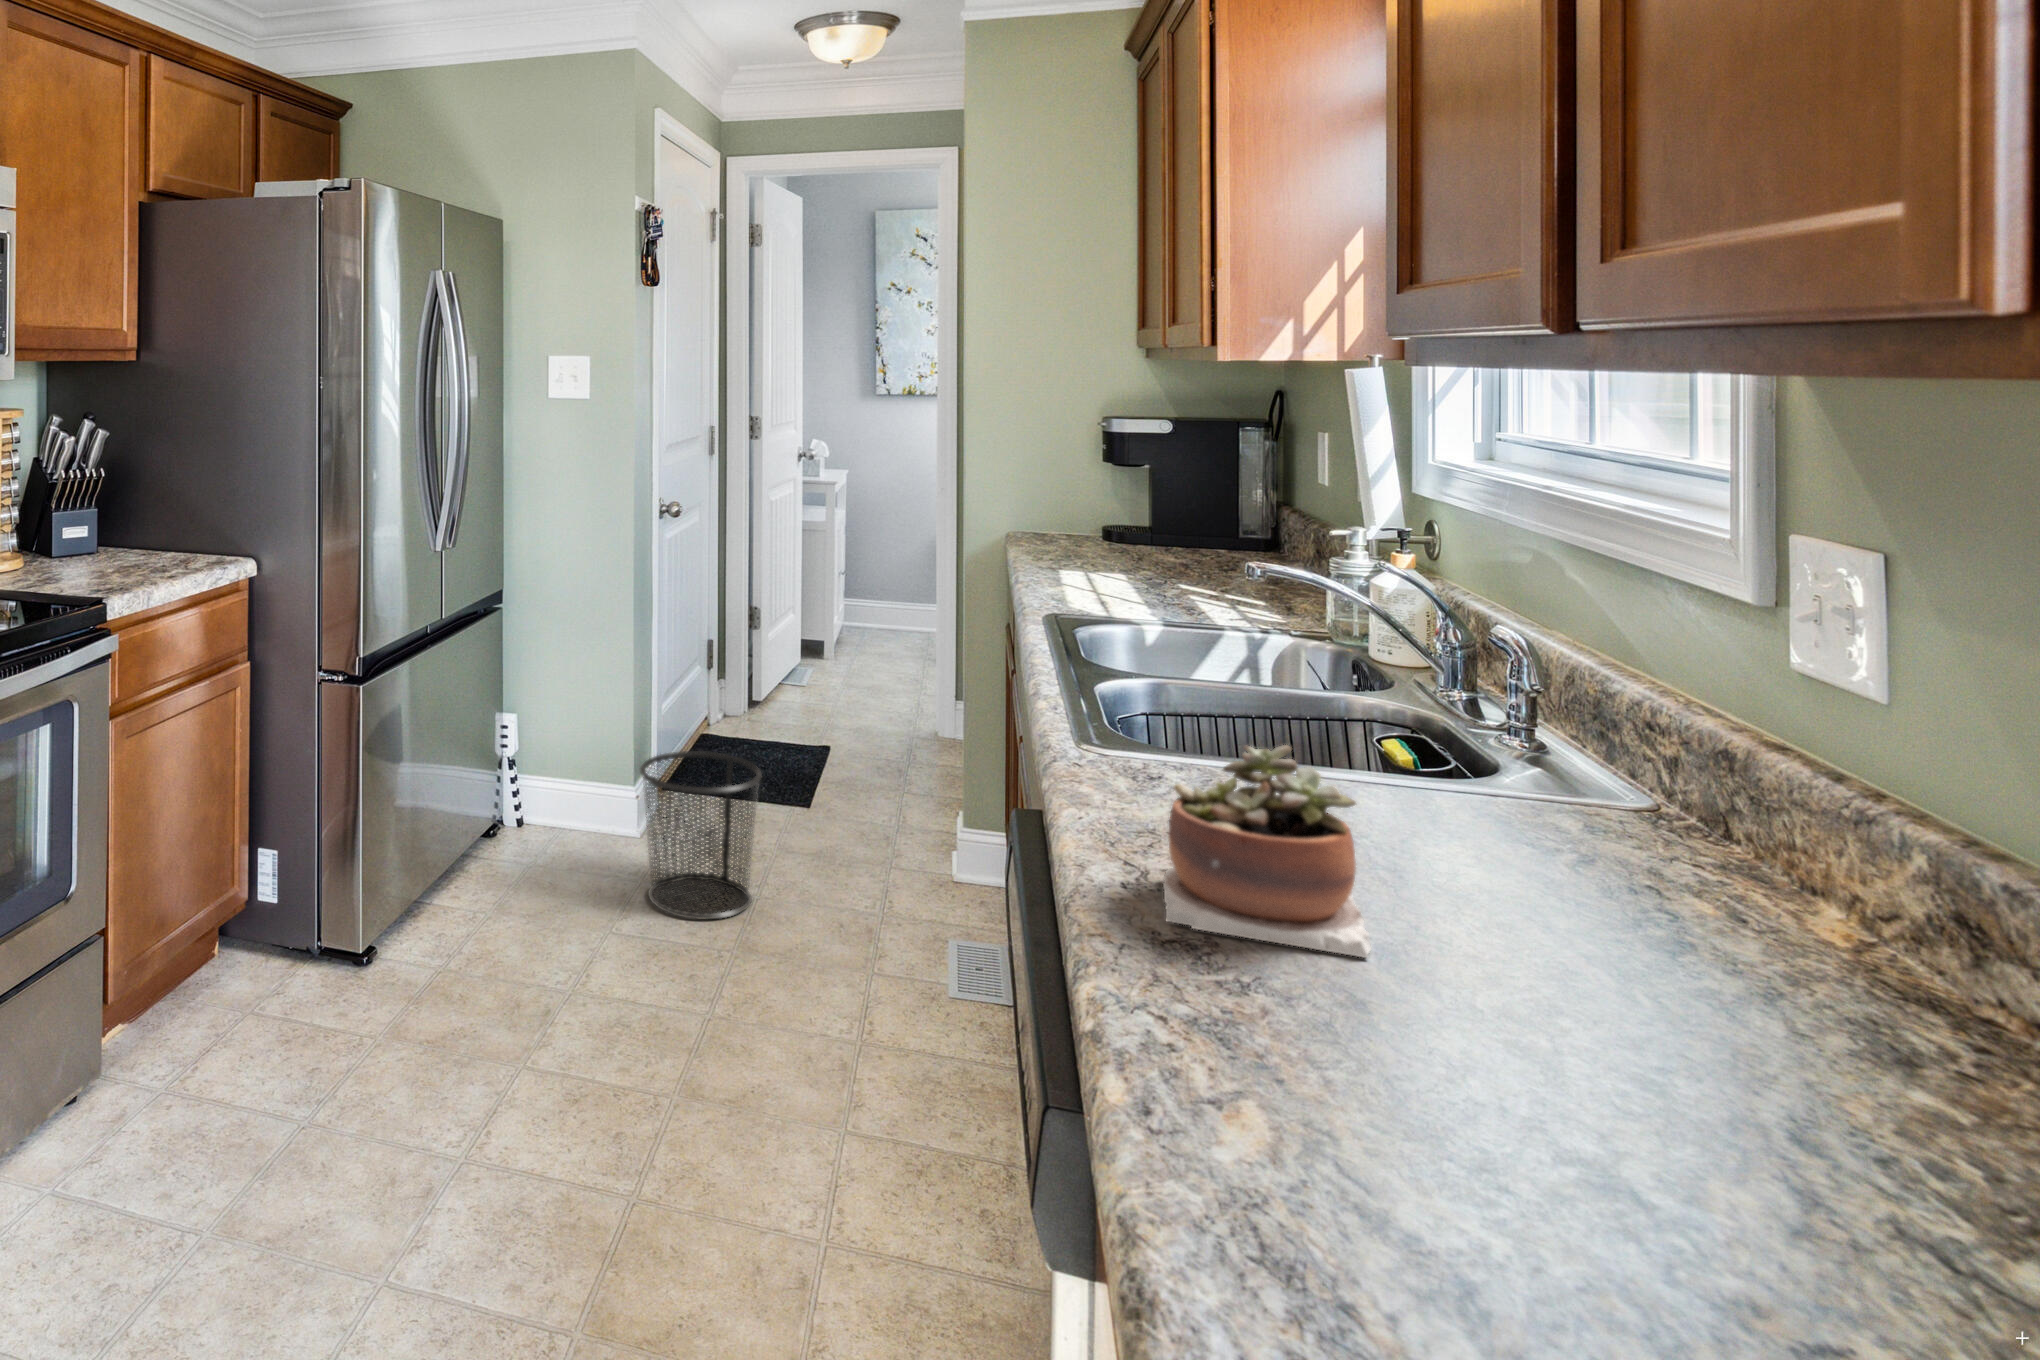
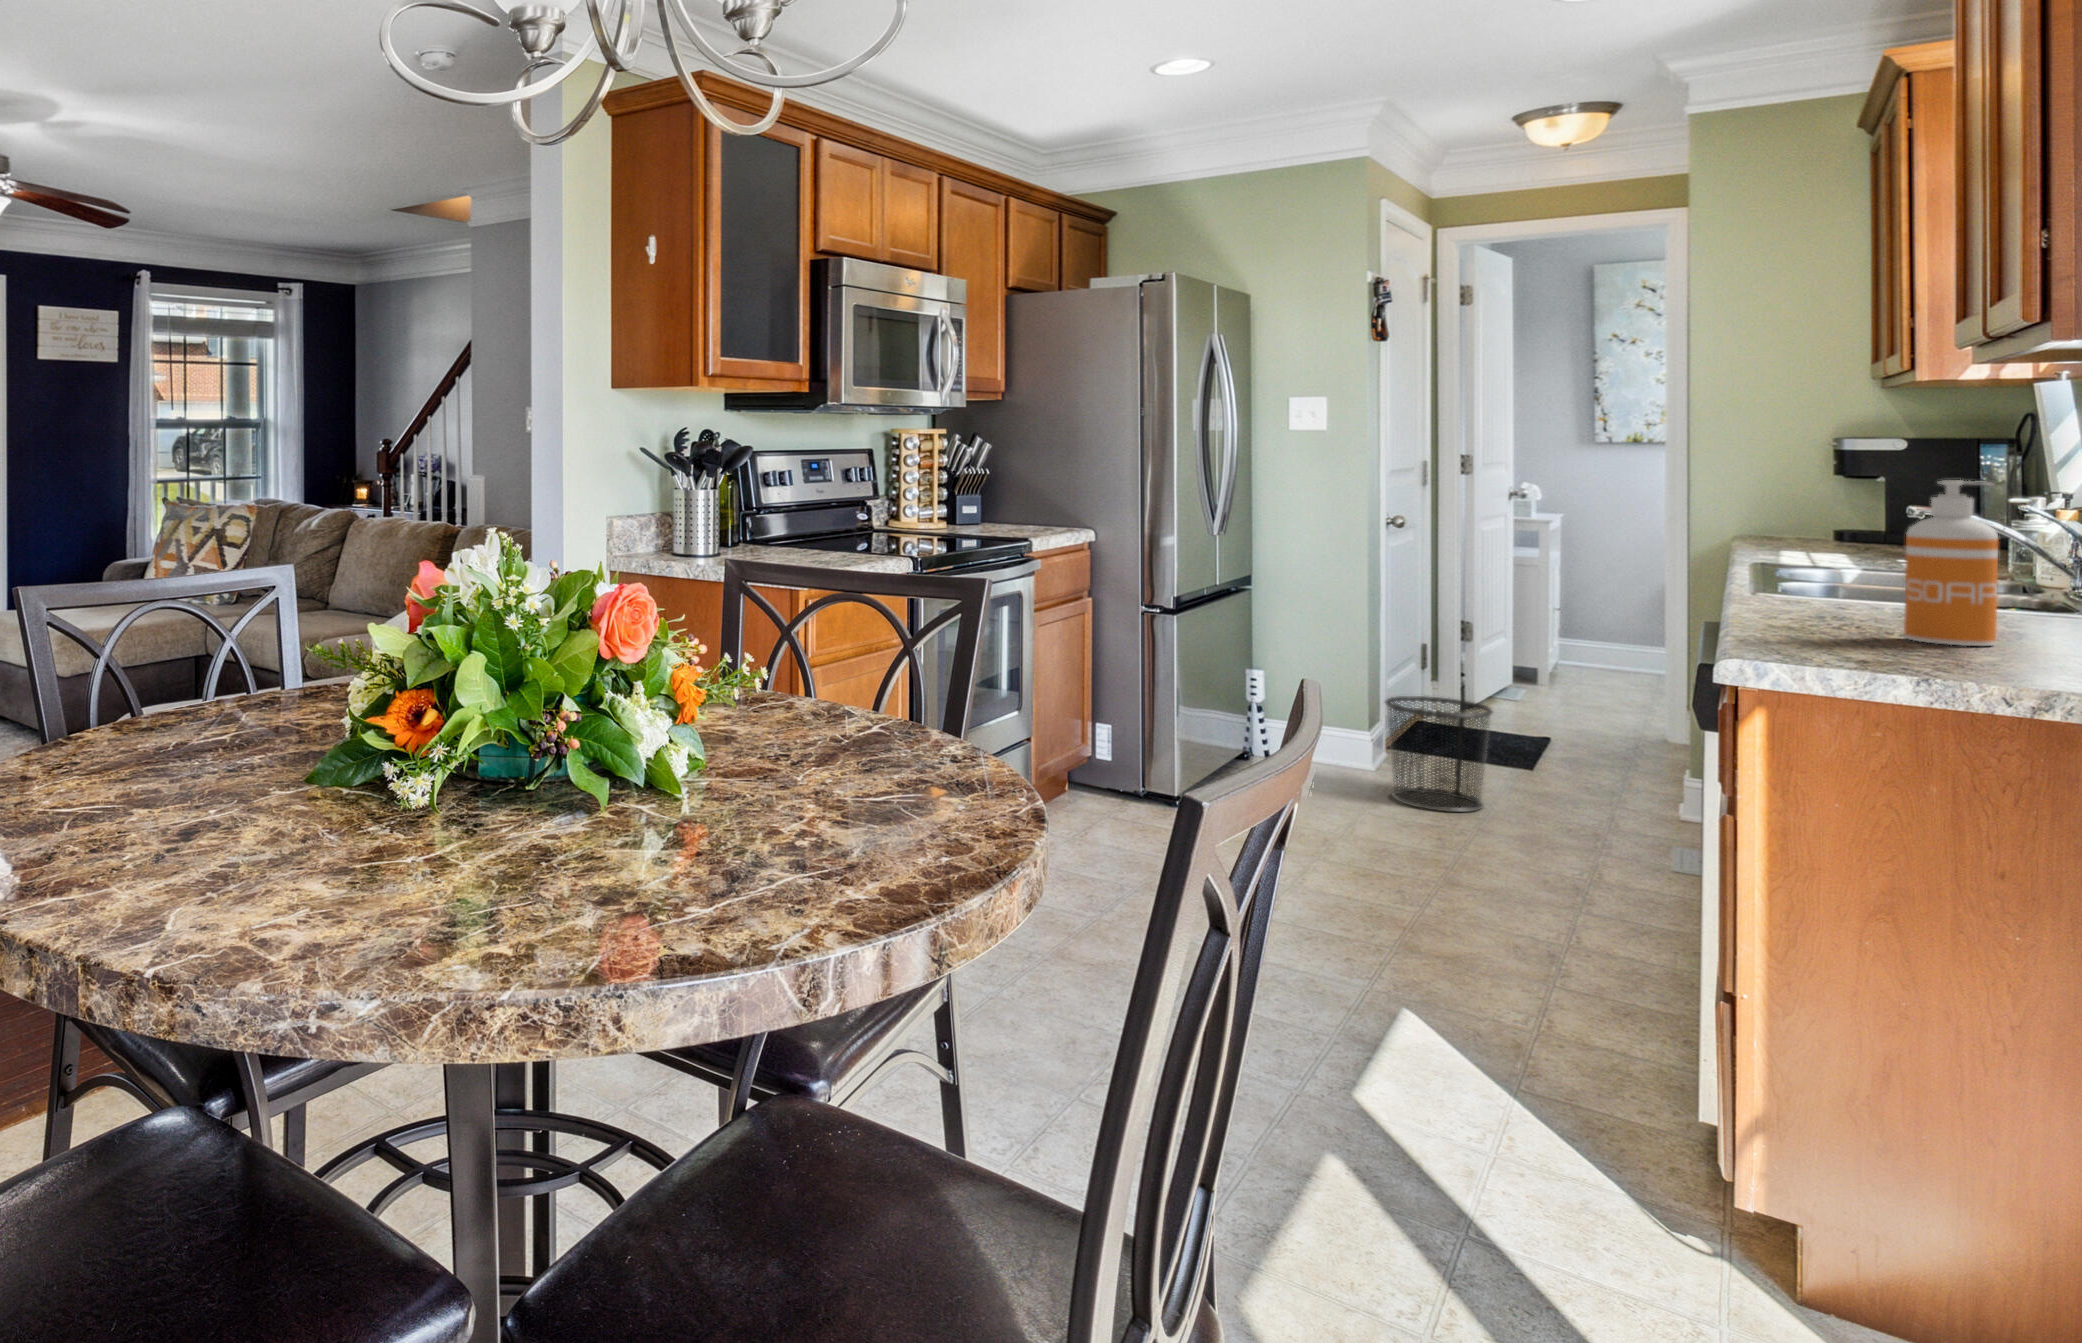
soap dispenser: none [1423,694,1621,1128] -> present [1904,480,1998,646]
succulent plant: present [1163,745,1372,958] -> none [1786,545,1910,627]

